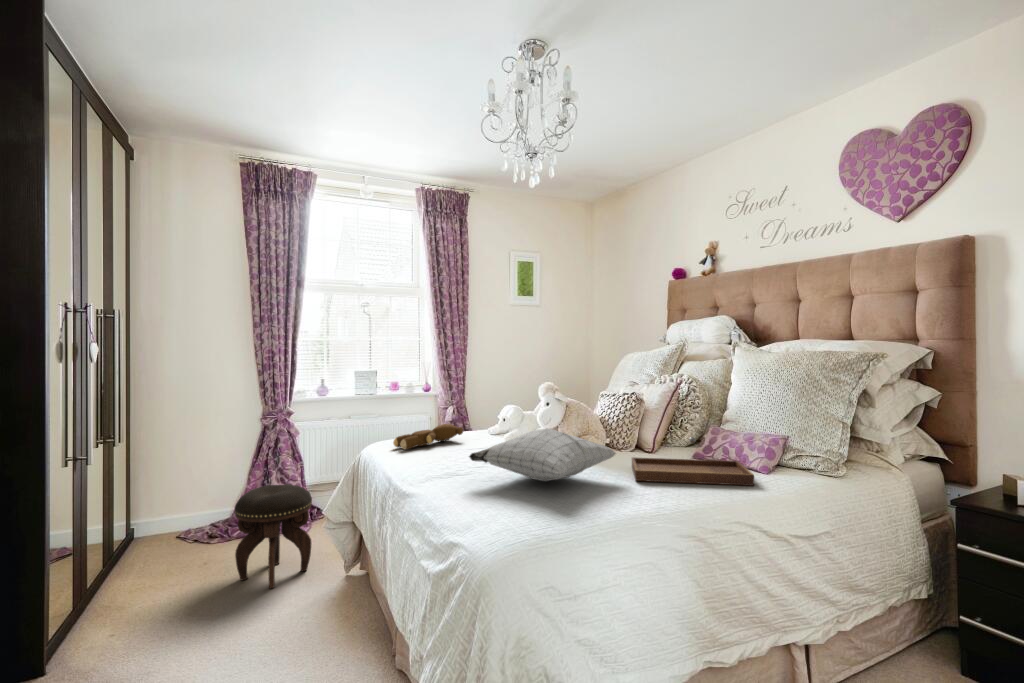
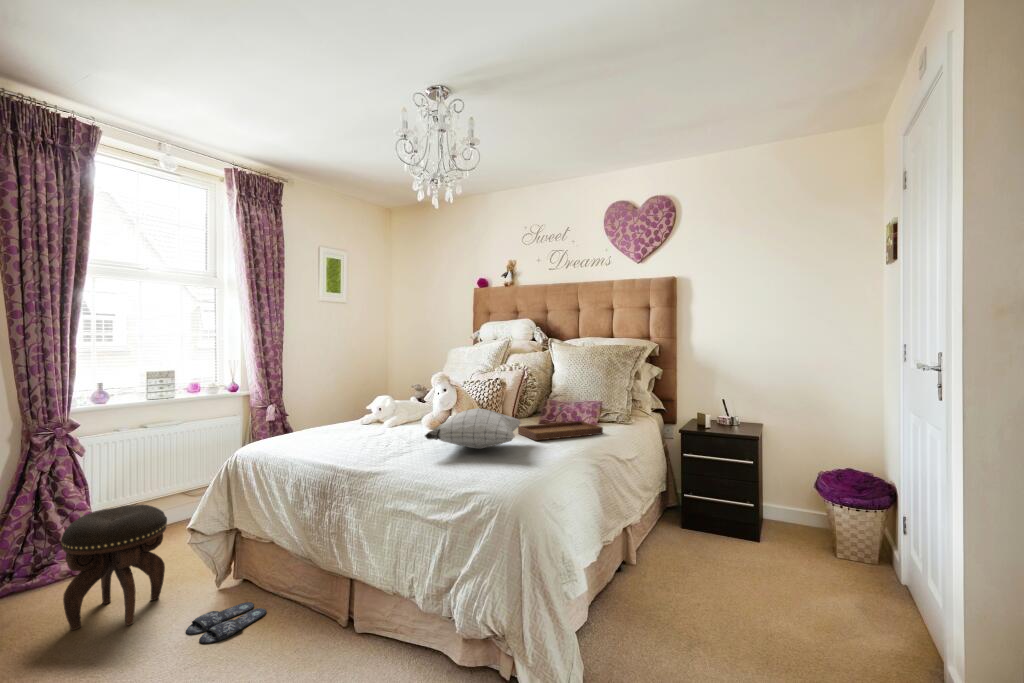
teddy bear: present [393,424,463,449] -> none [294,417,351,444]
slippers: none [294,596,360,627] -> present [186,602,267,644]

